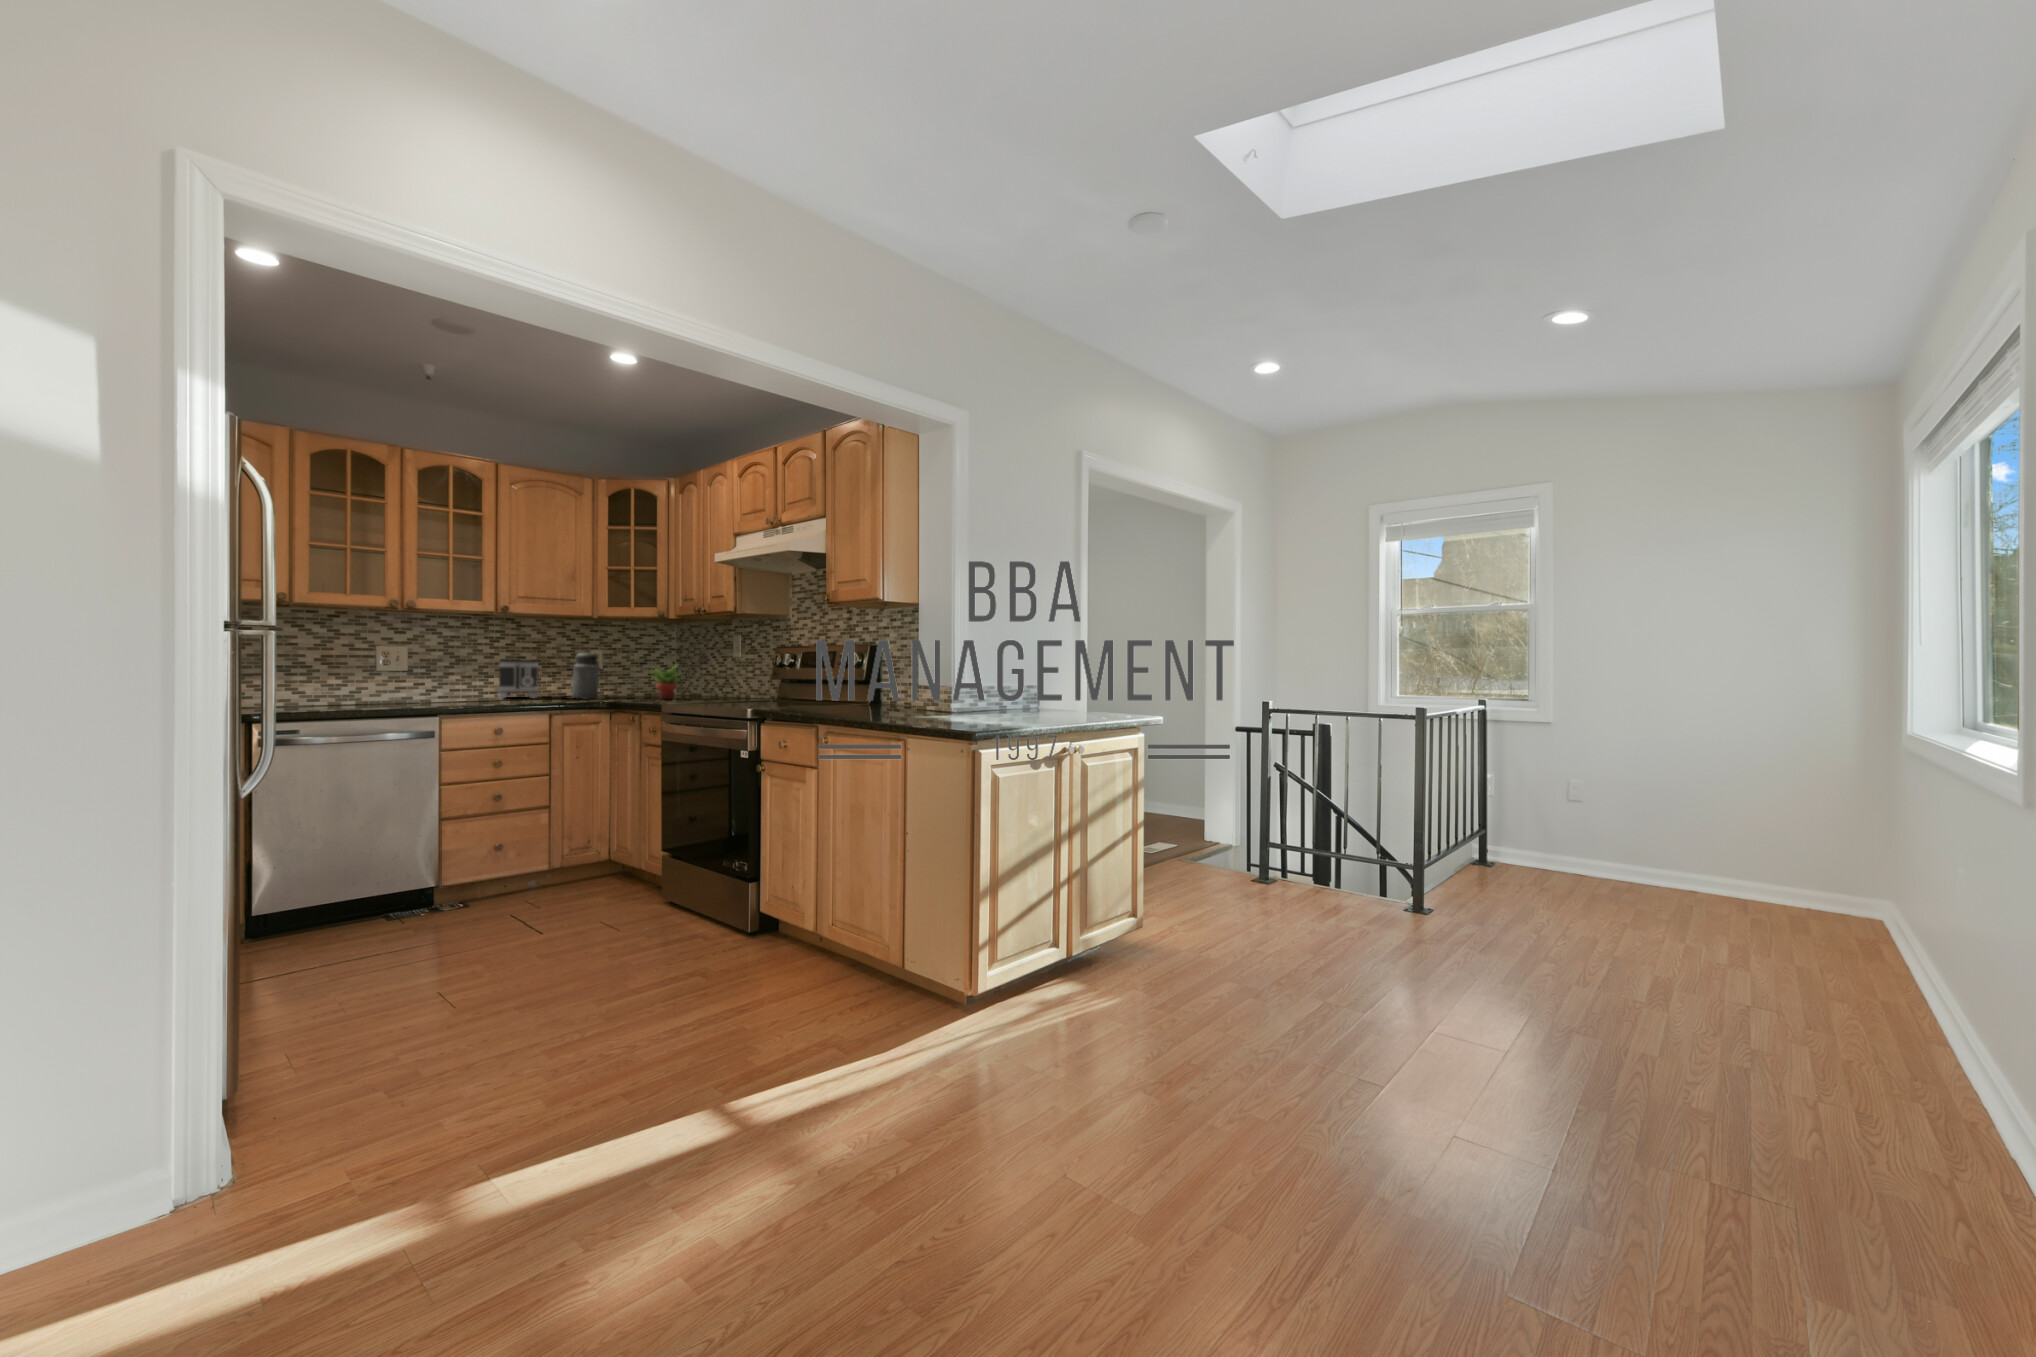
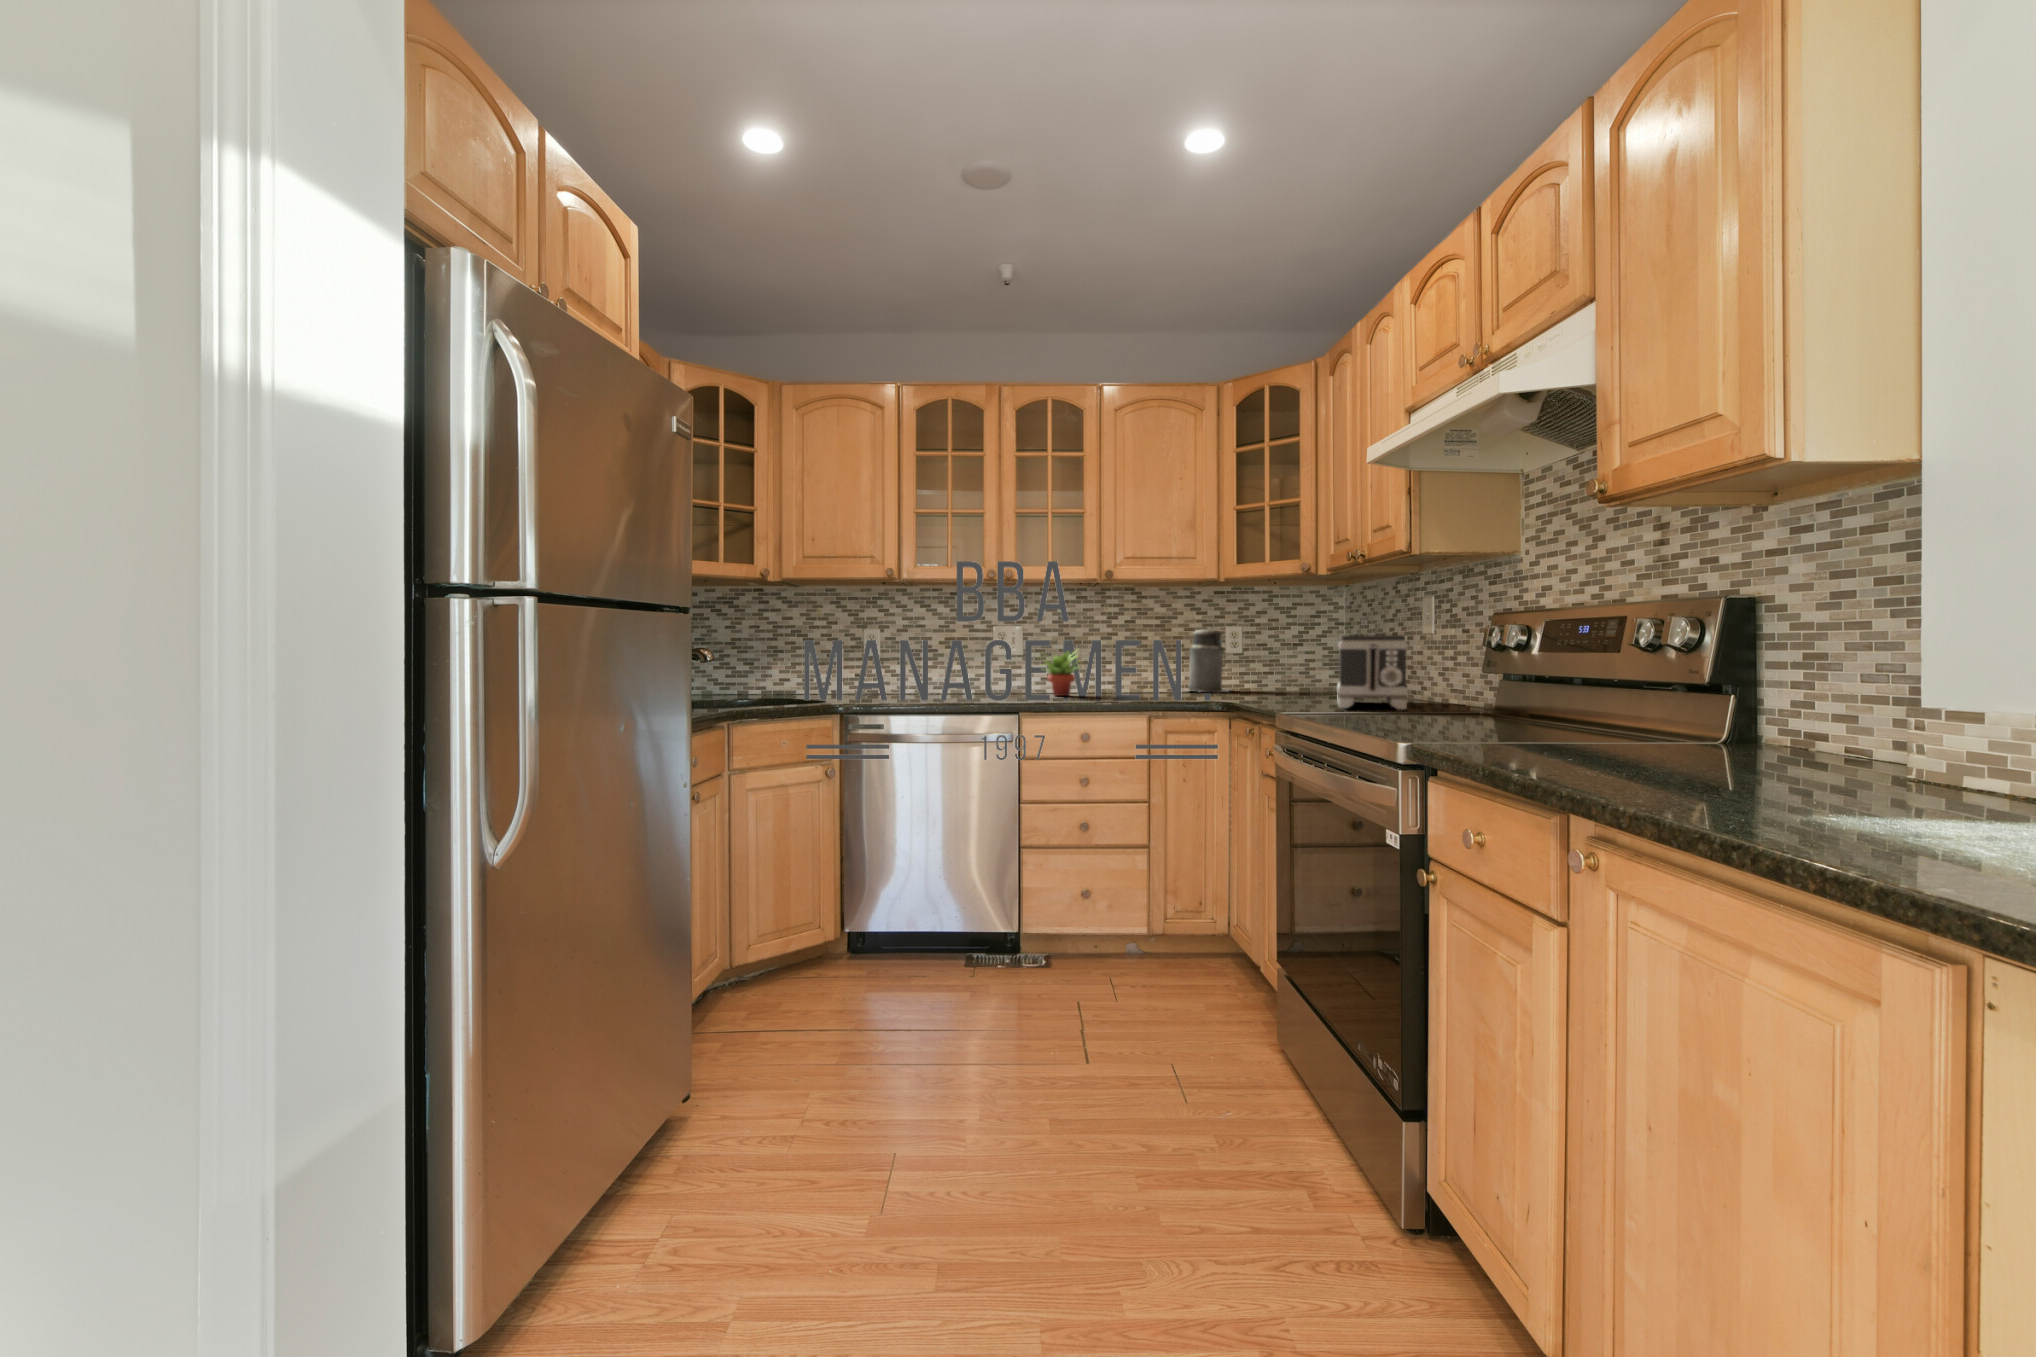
toaster: present [498,660,539,698] -> present [1337,635,1408,710]
succulent plant: present [654,665,681,699] -> present [1045,651,1078,696]

